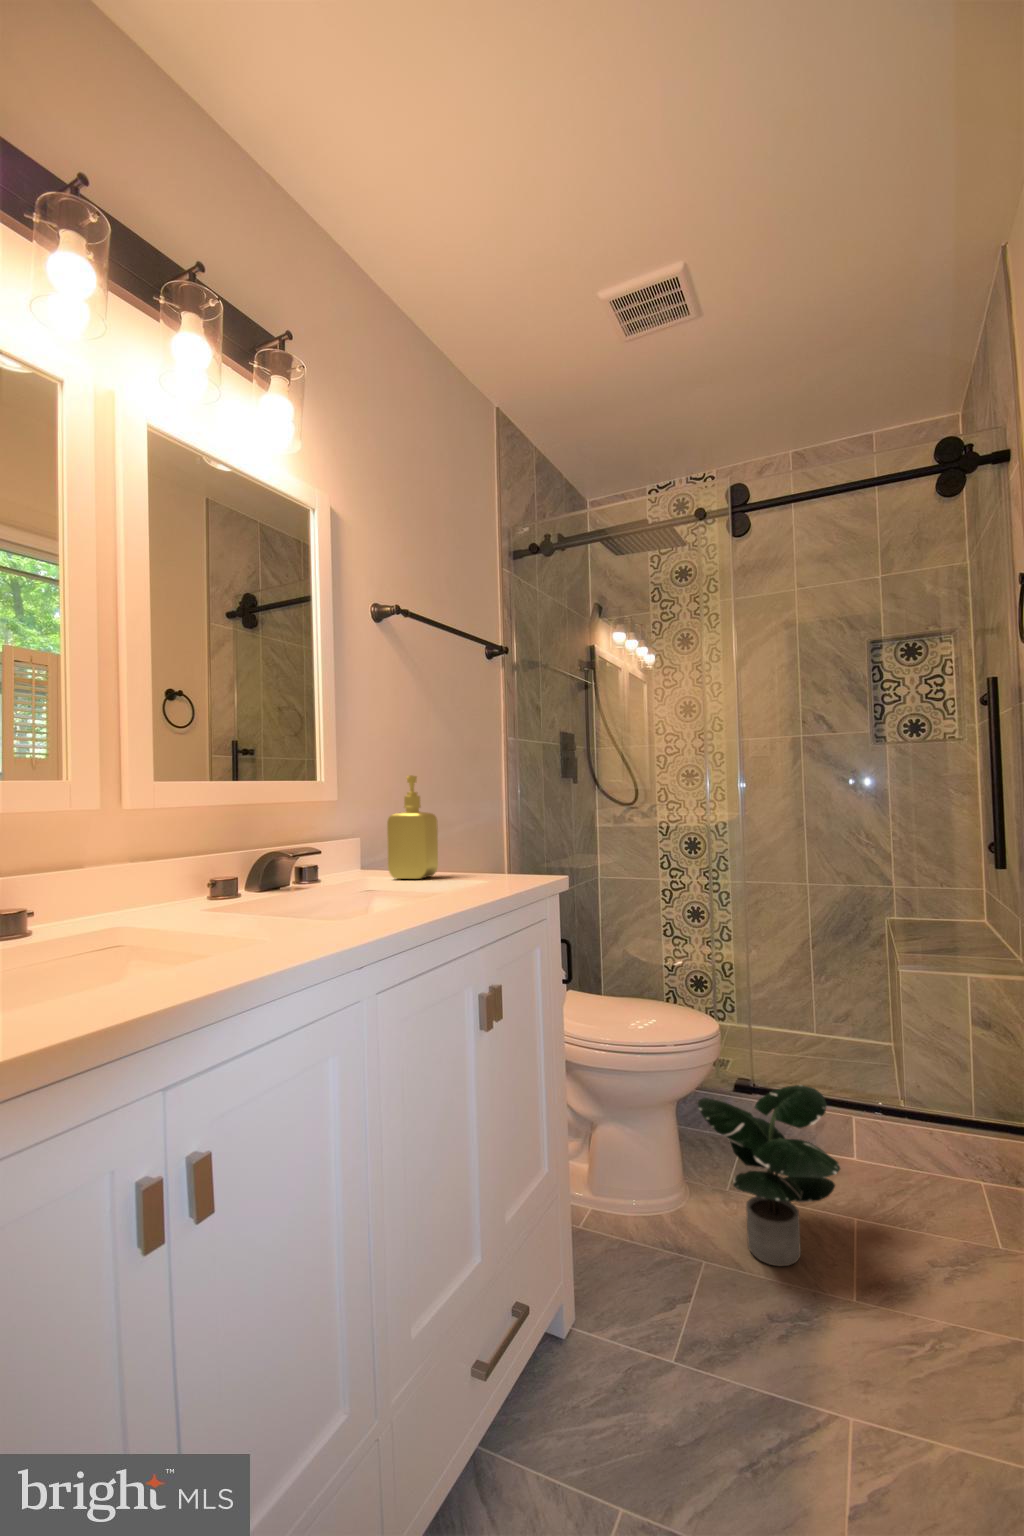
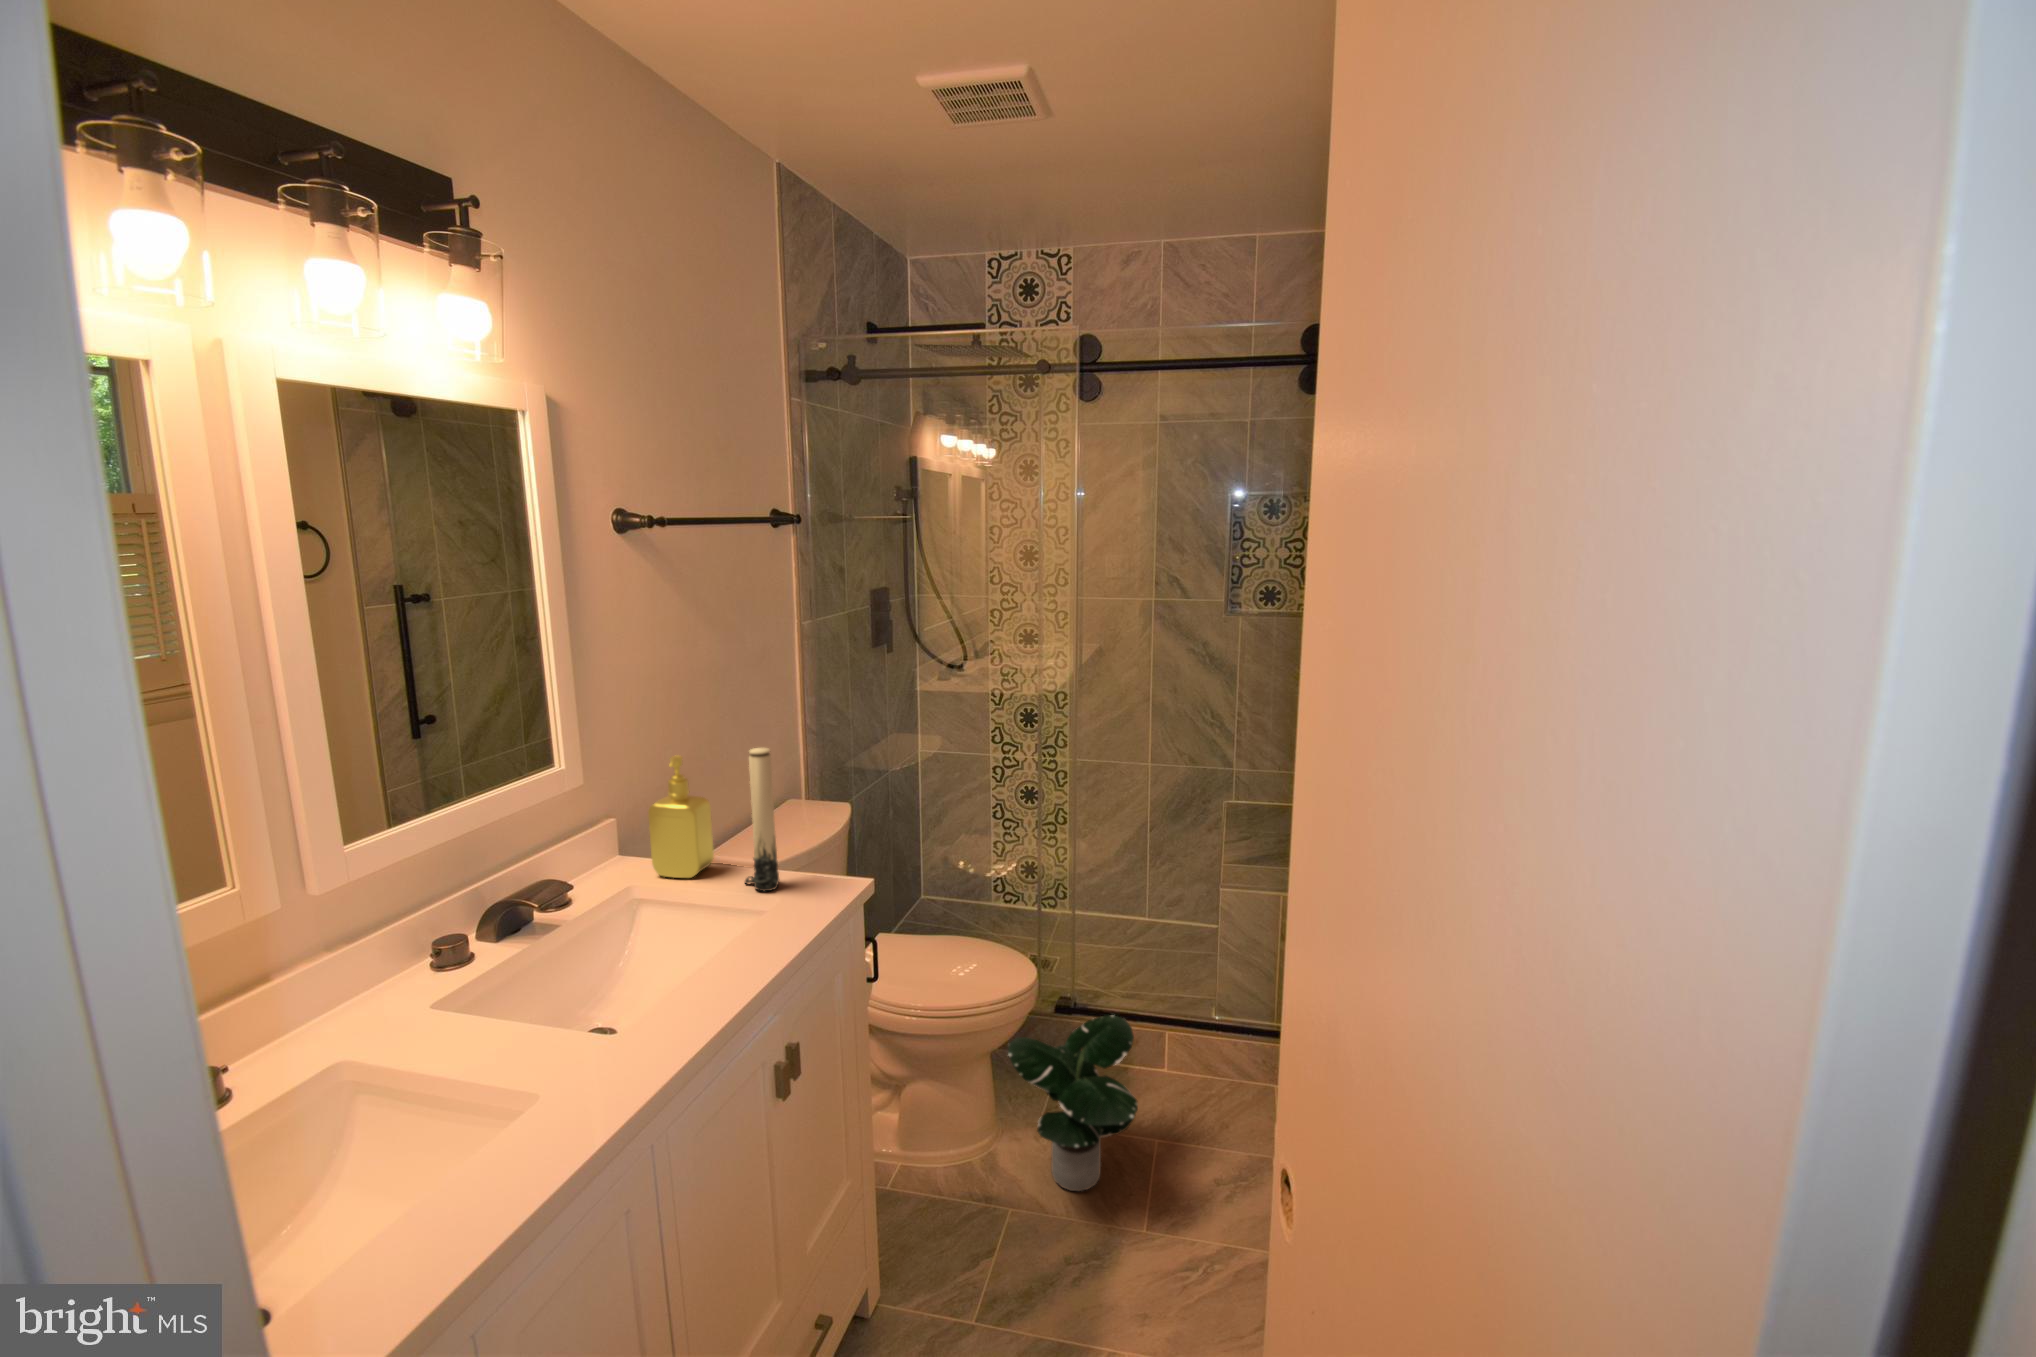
candle: none [465,754,495,881] -> present [745,747,779,891]

